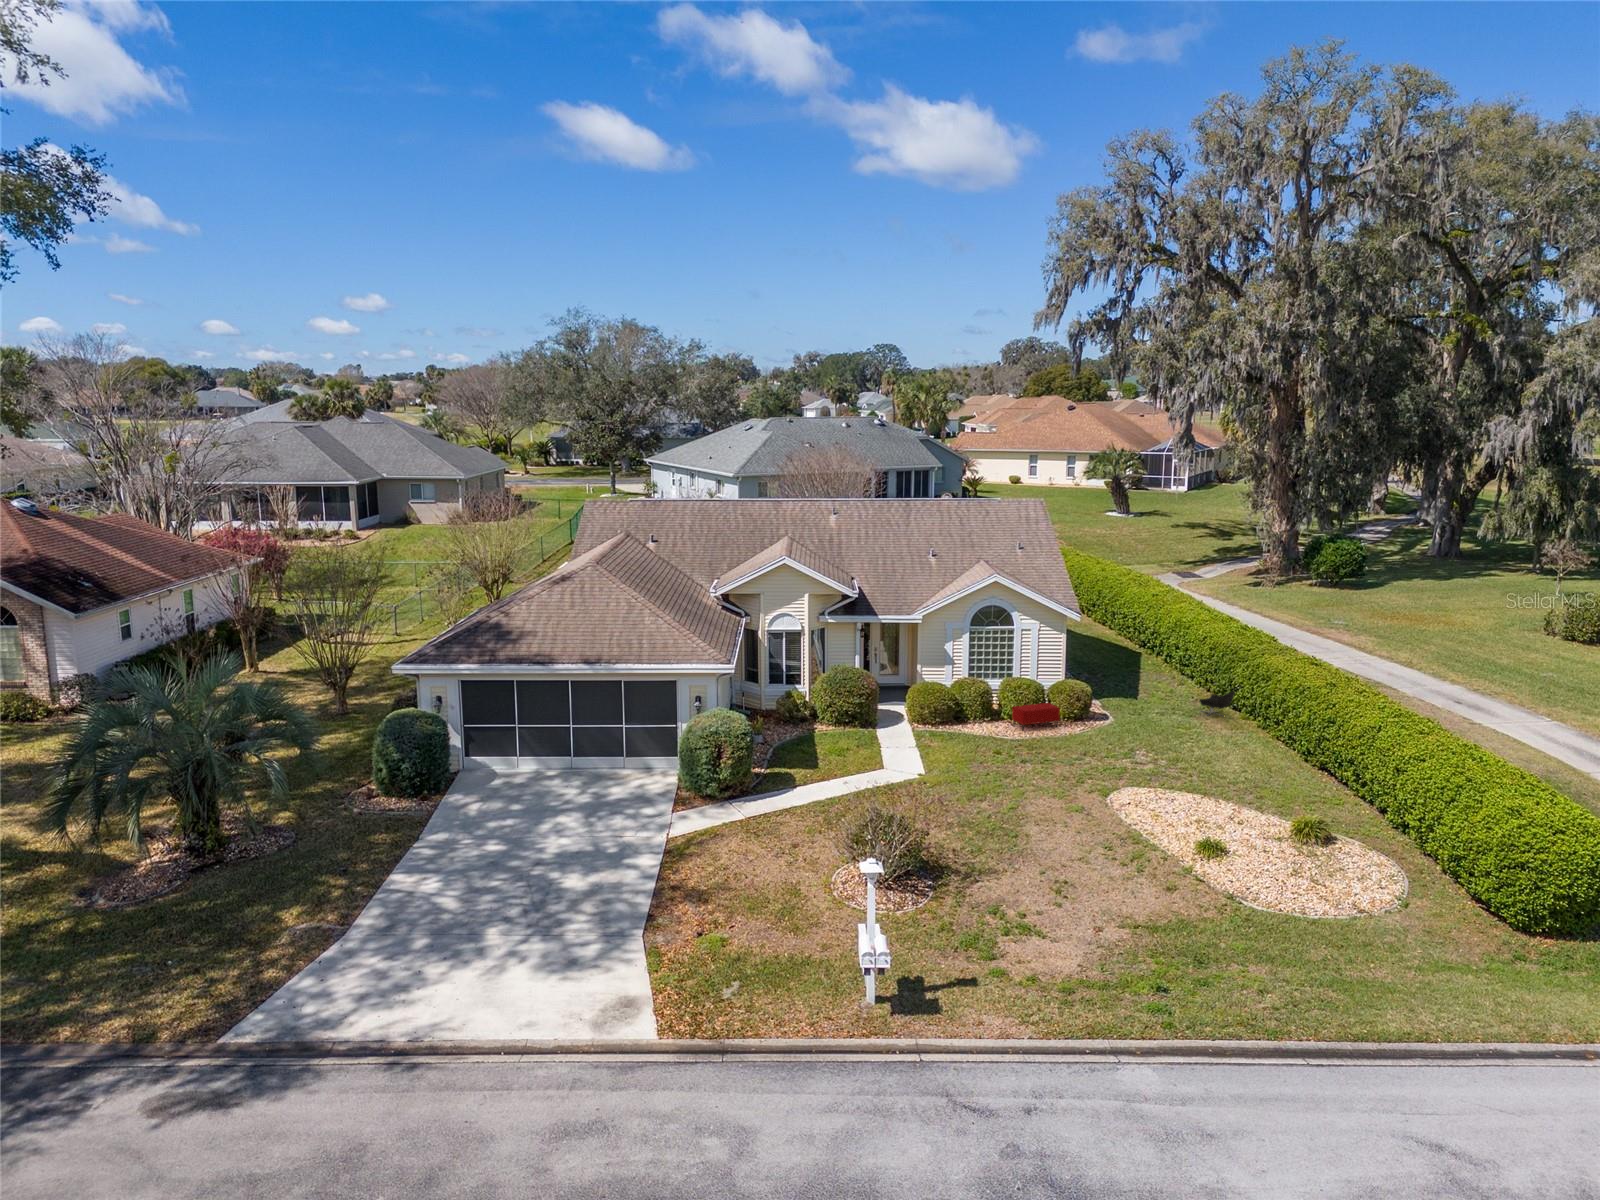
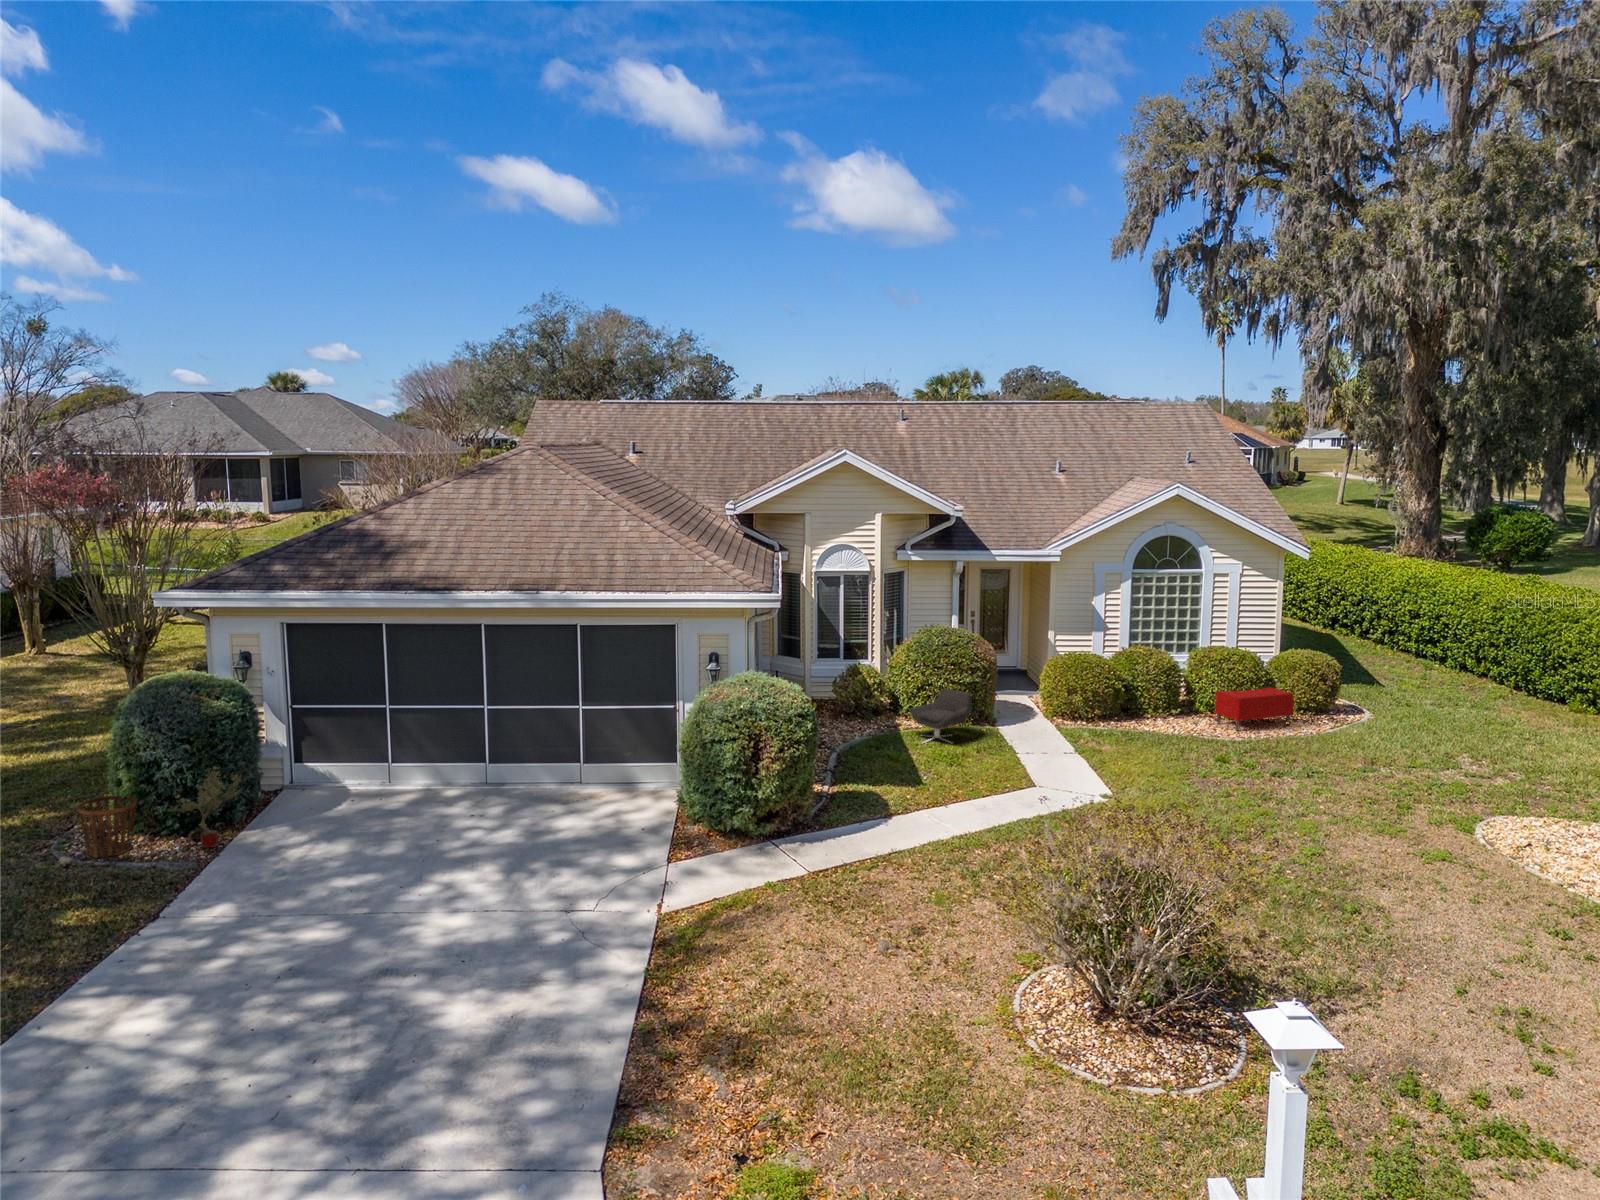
lounge chair: present [1199,691,1235,713] -> present [909,688,972,742]
potted tree: none [409,762,445,806] -> present [170,767,242,848]
basket: none [361,778,390,811] -> present [77,796,137,858]

